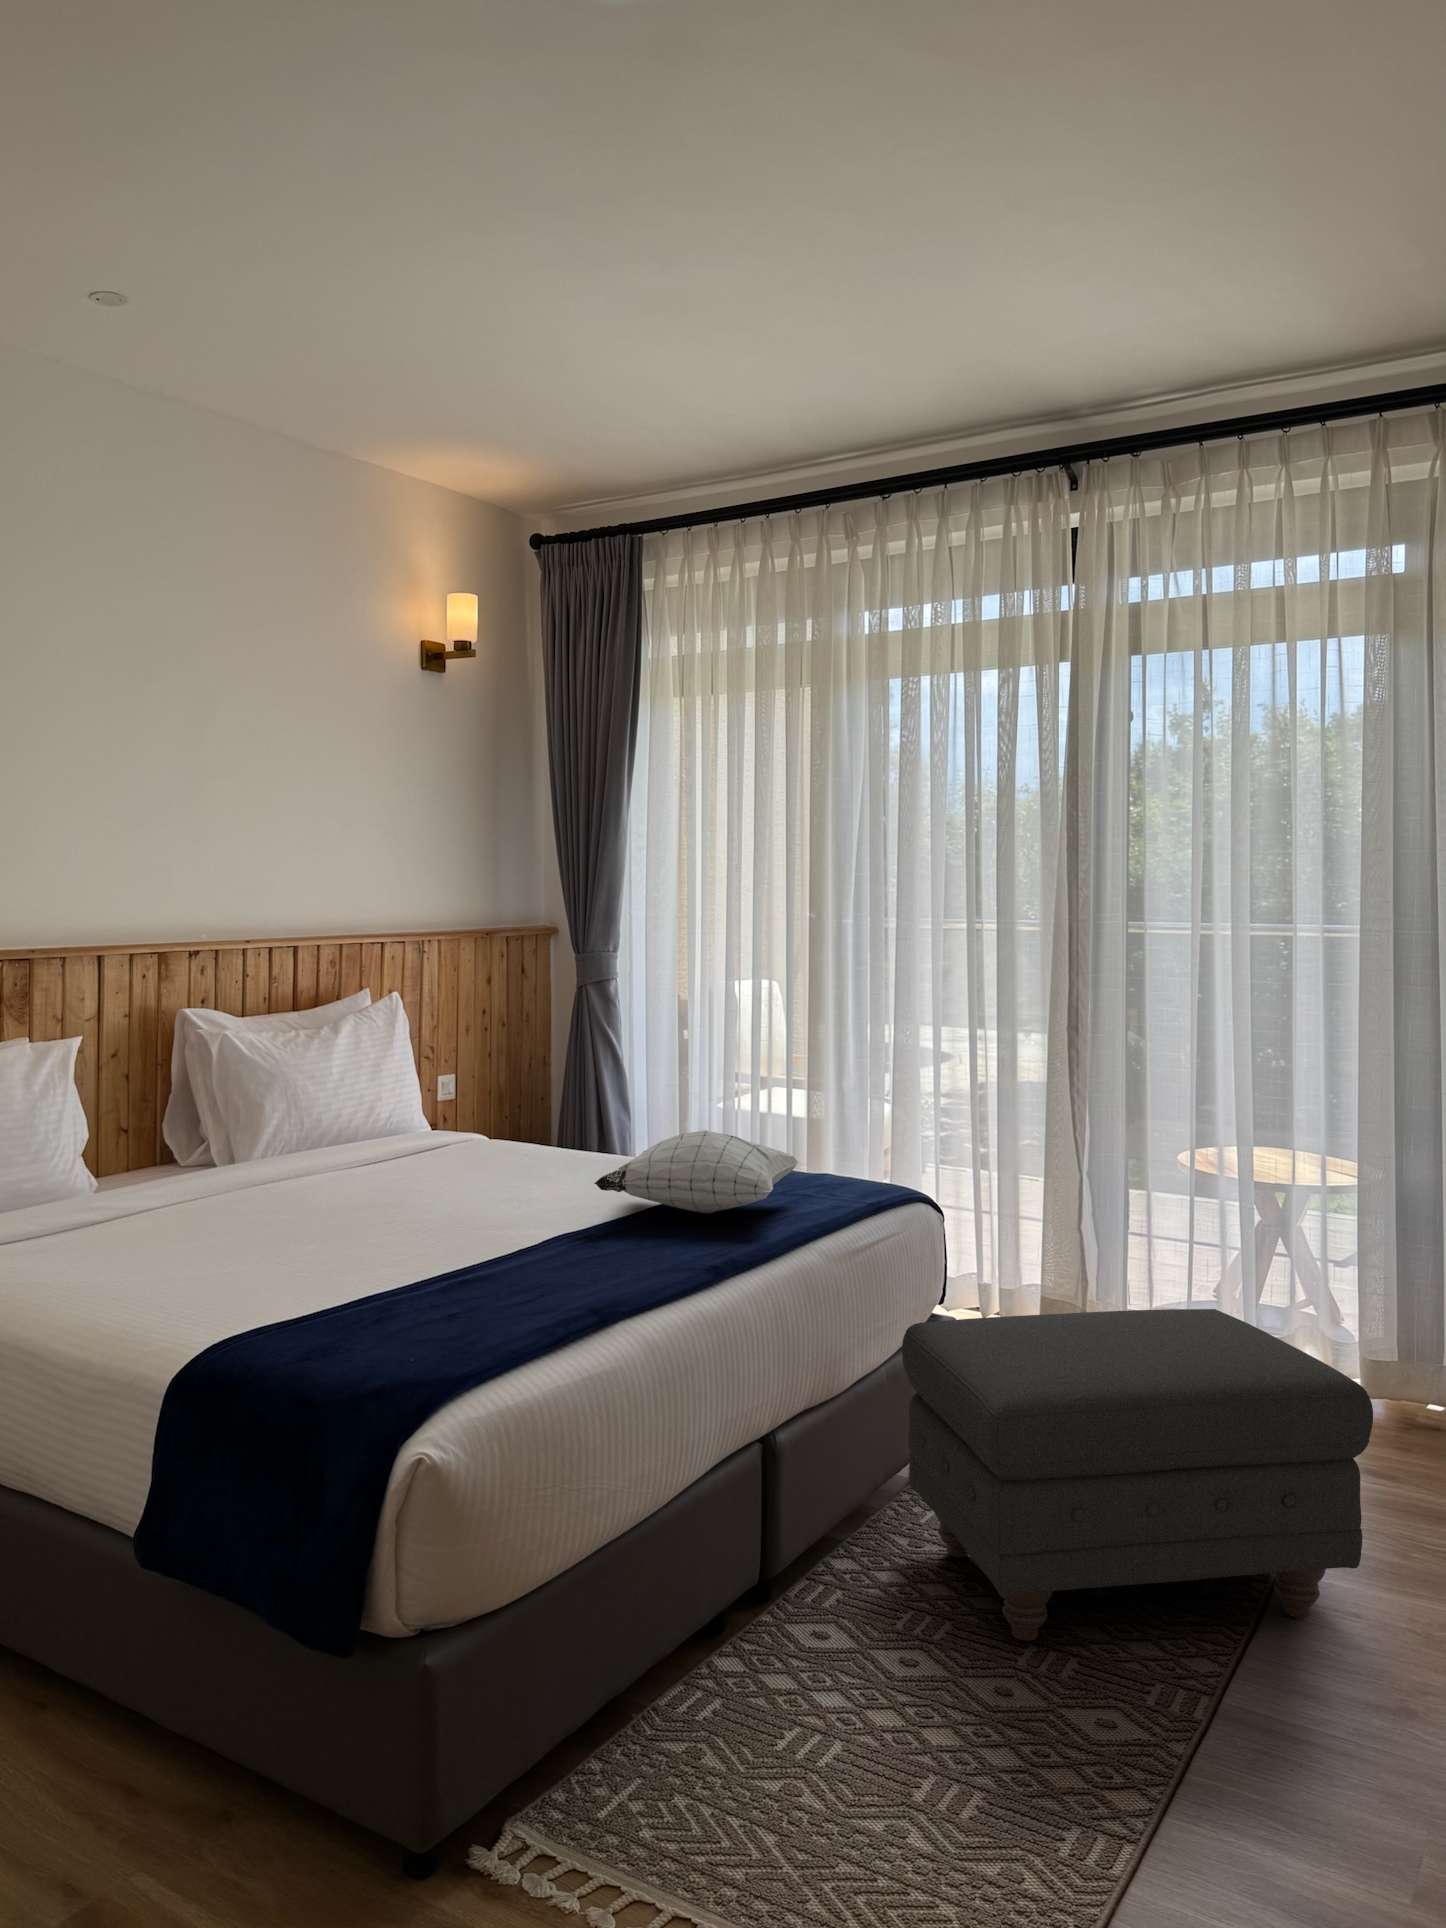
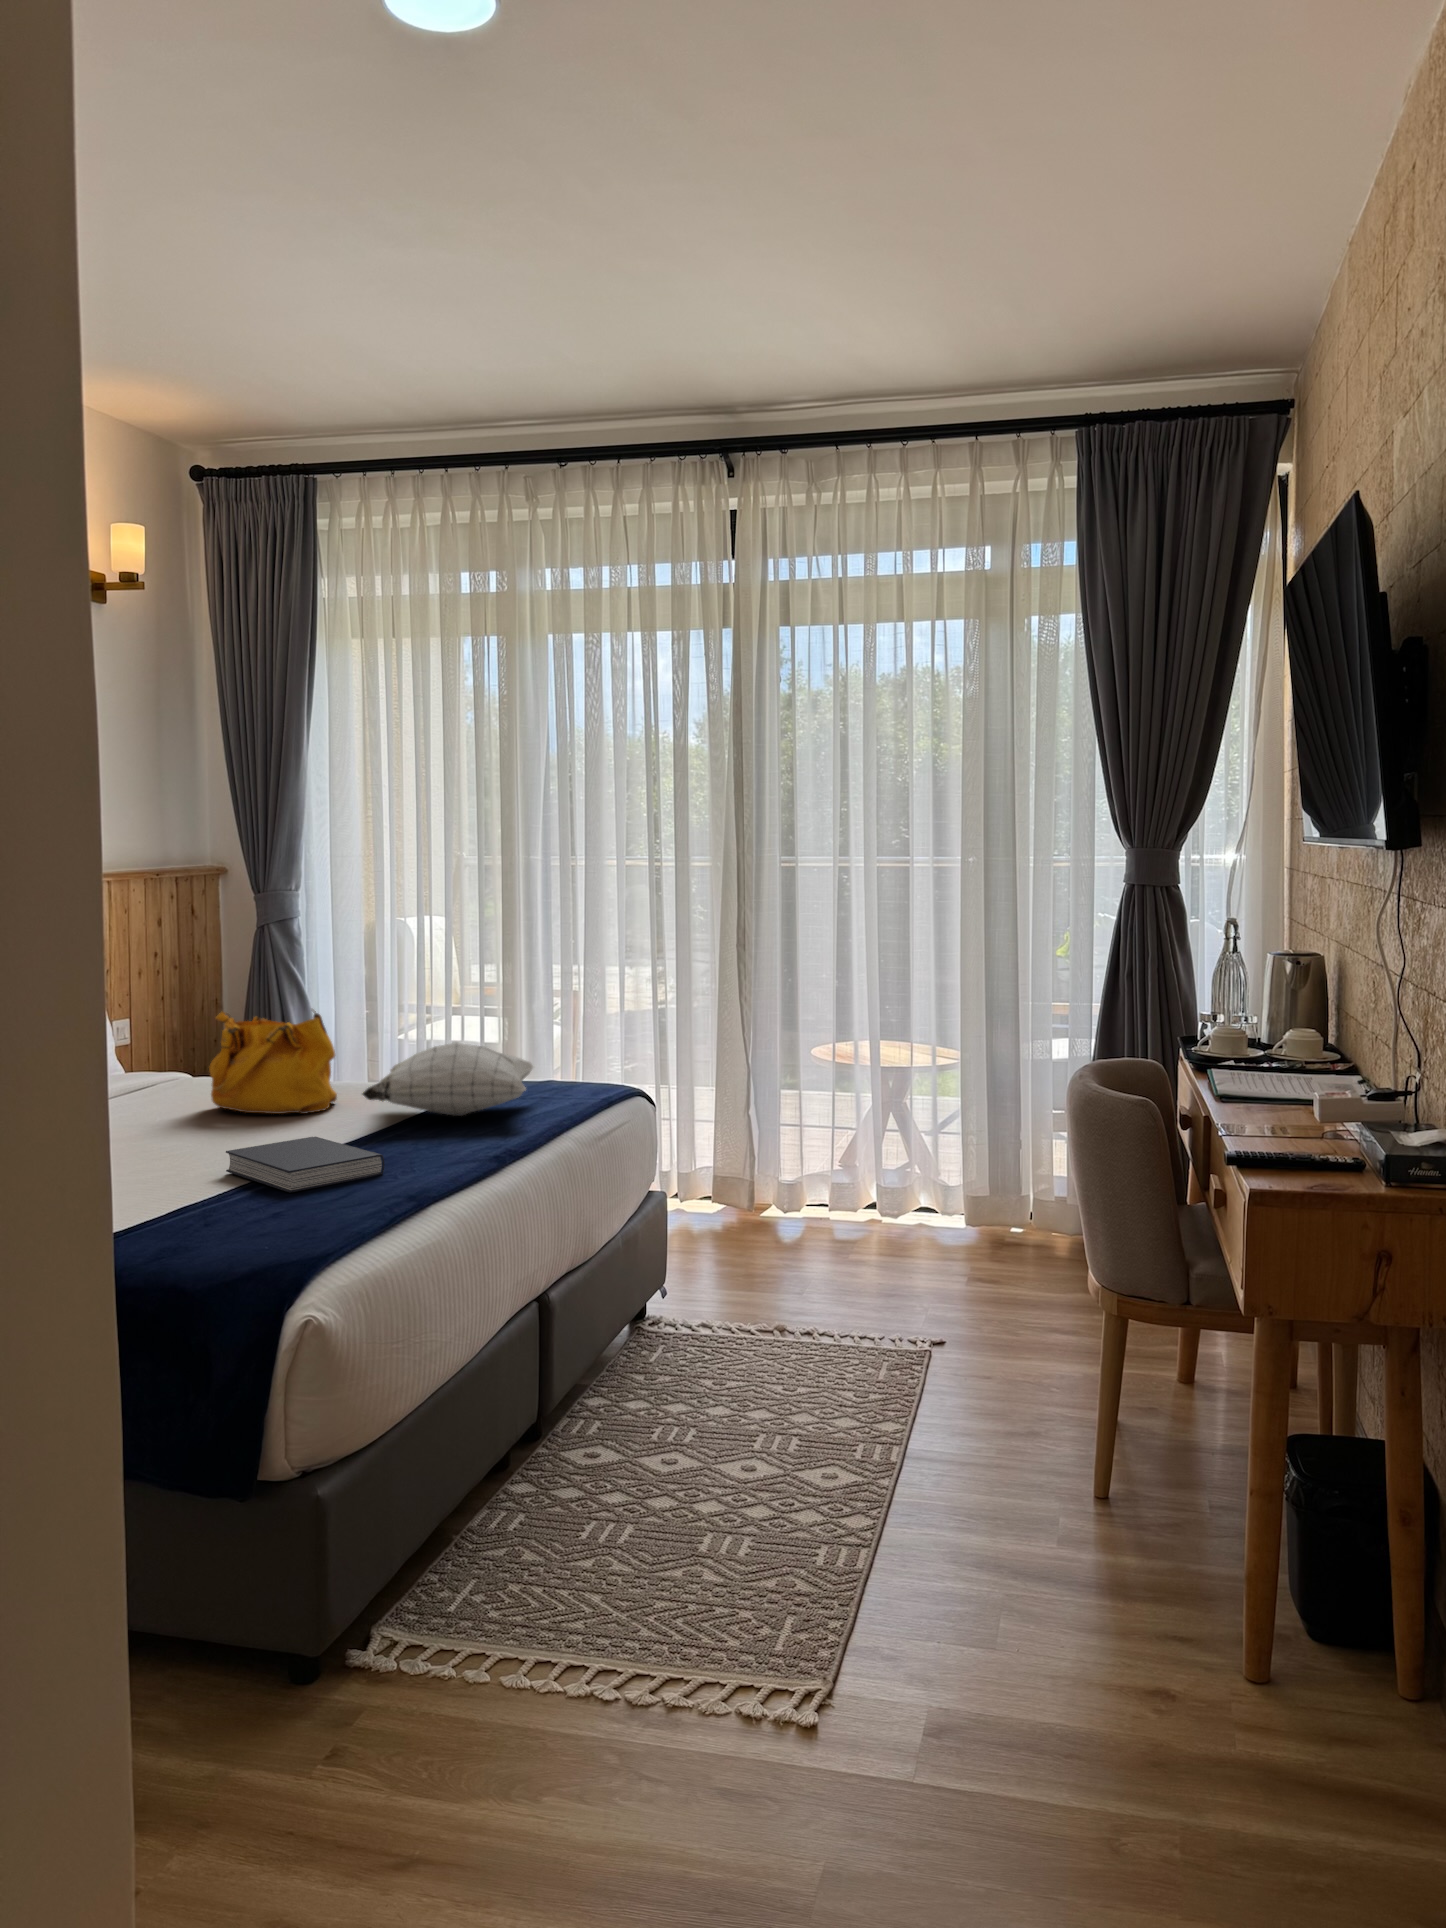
handbag: none [464,1081,594,1197] -> present [209,1009,337,1114]
book: none [434,1228,589,1293] -> present [226,1137,384,1193]
ottoman: present [902,1309,1373,1641] -> none [637,1162,1003,1432]

